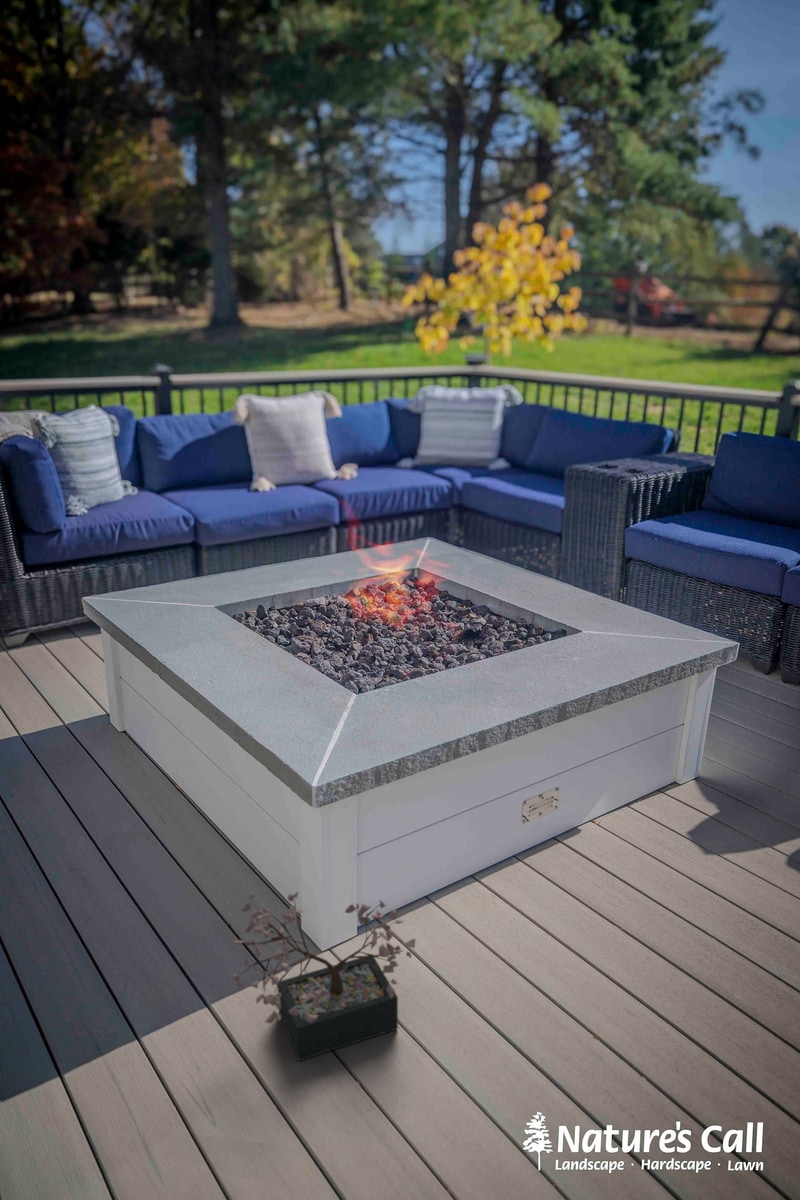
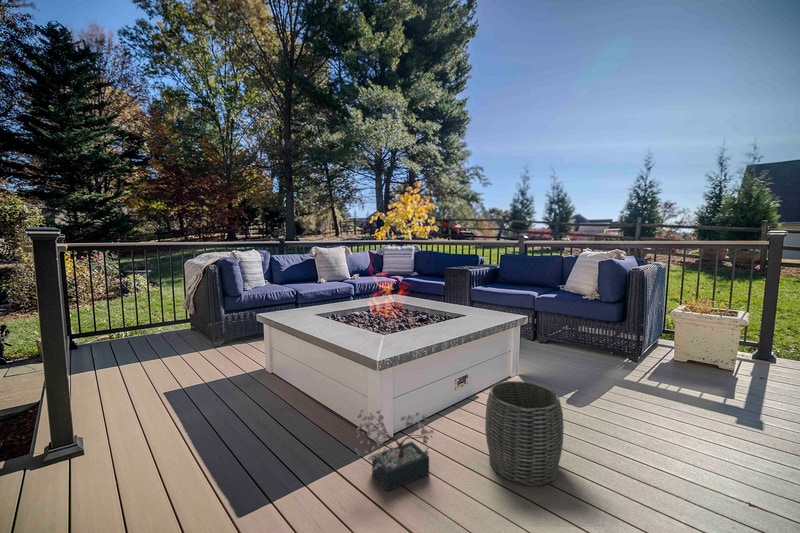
woven basket: none [534,846,708,1086] -> present [485,381,564,486]

